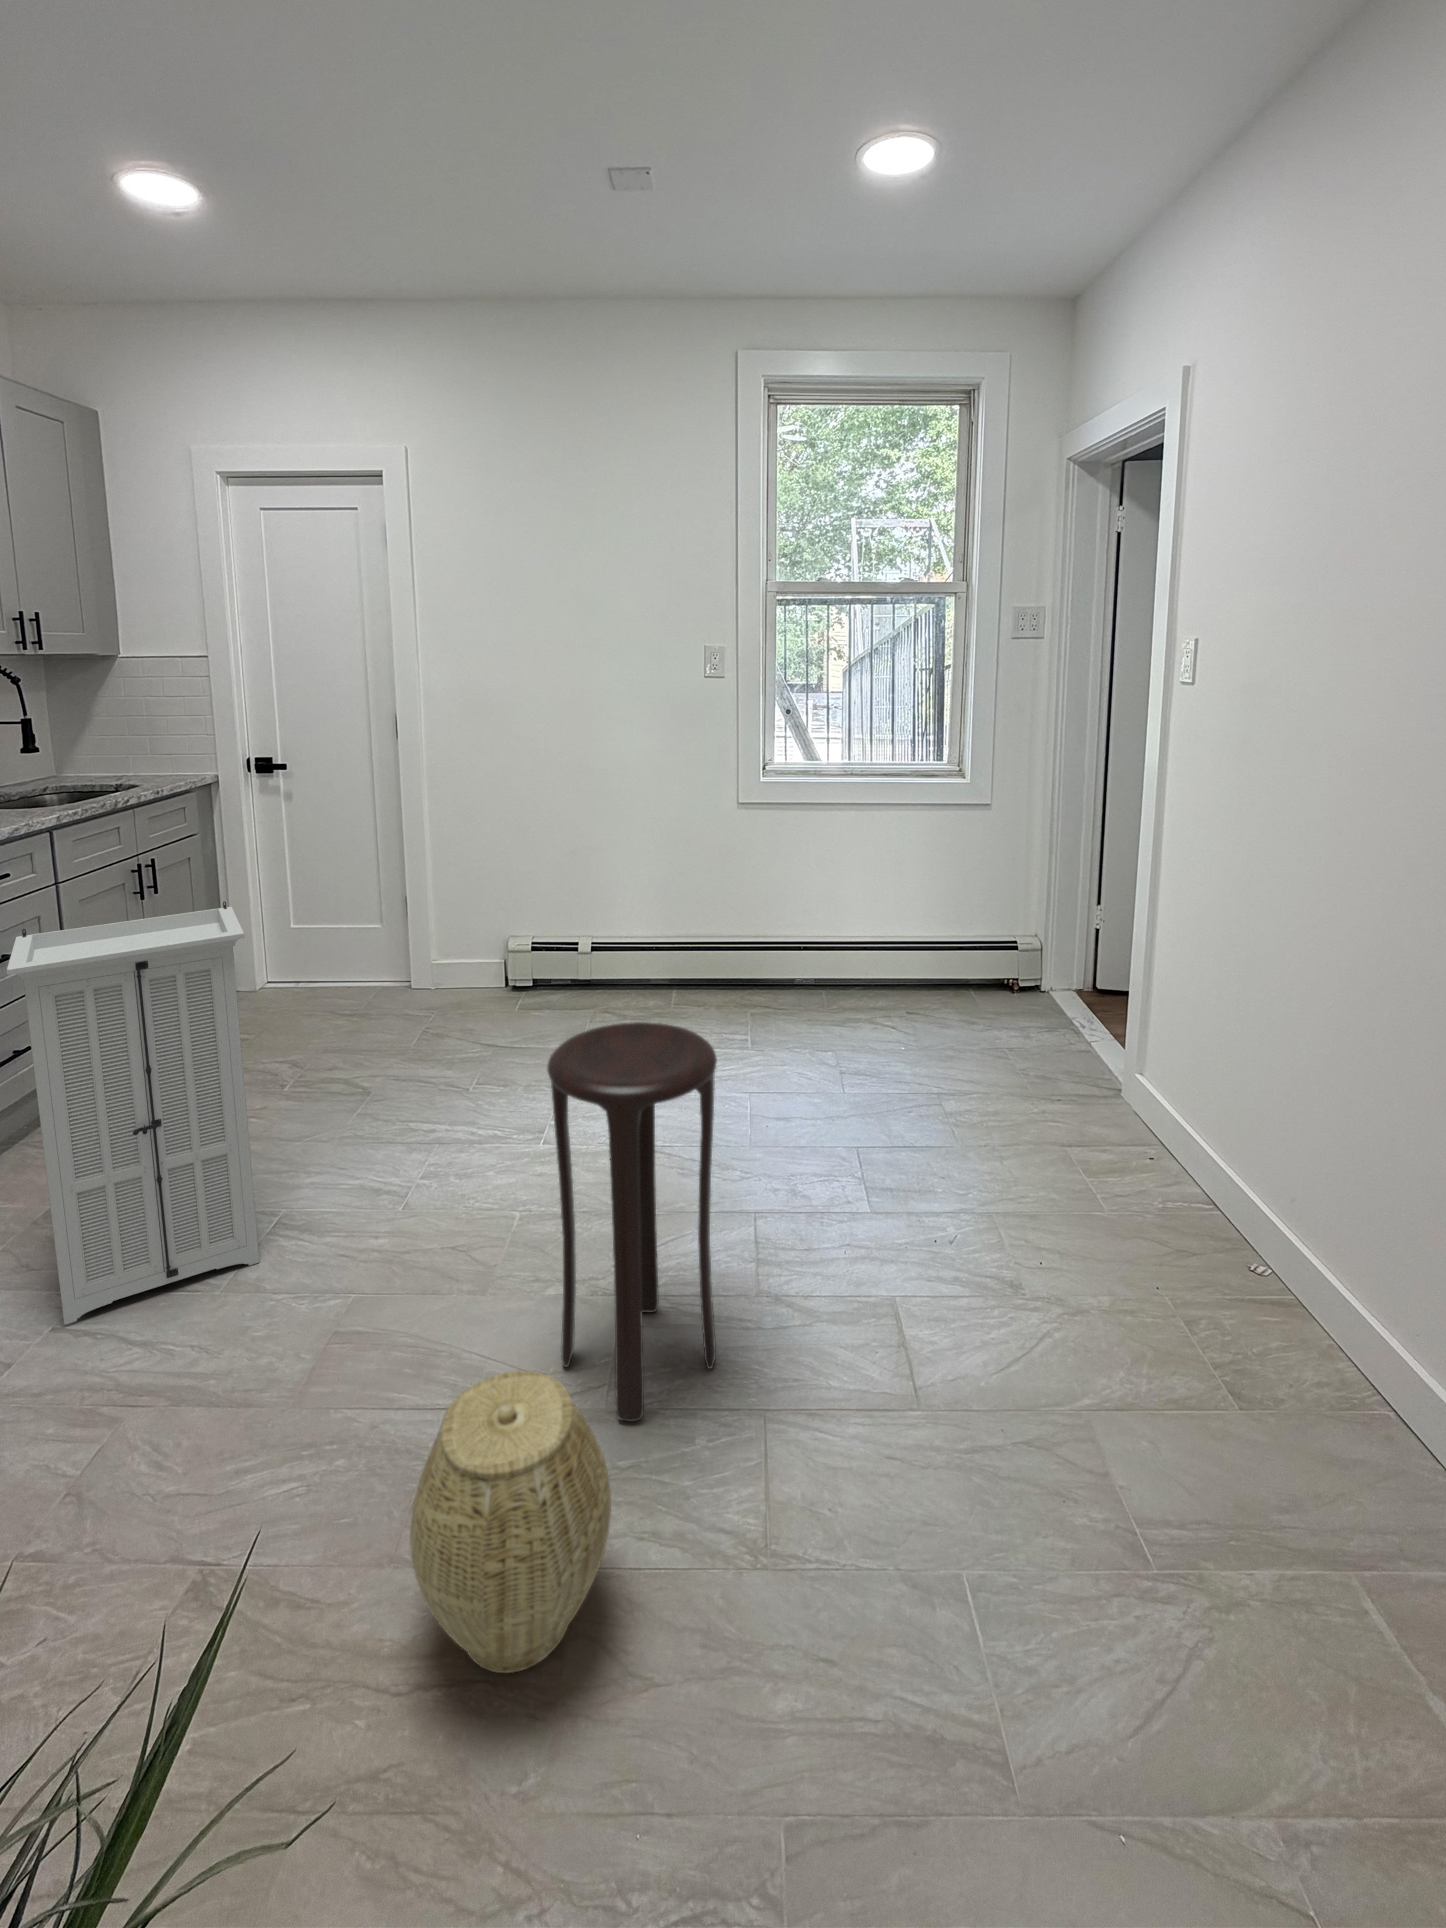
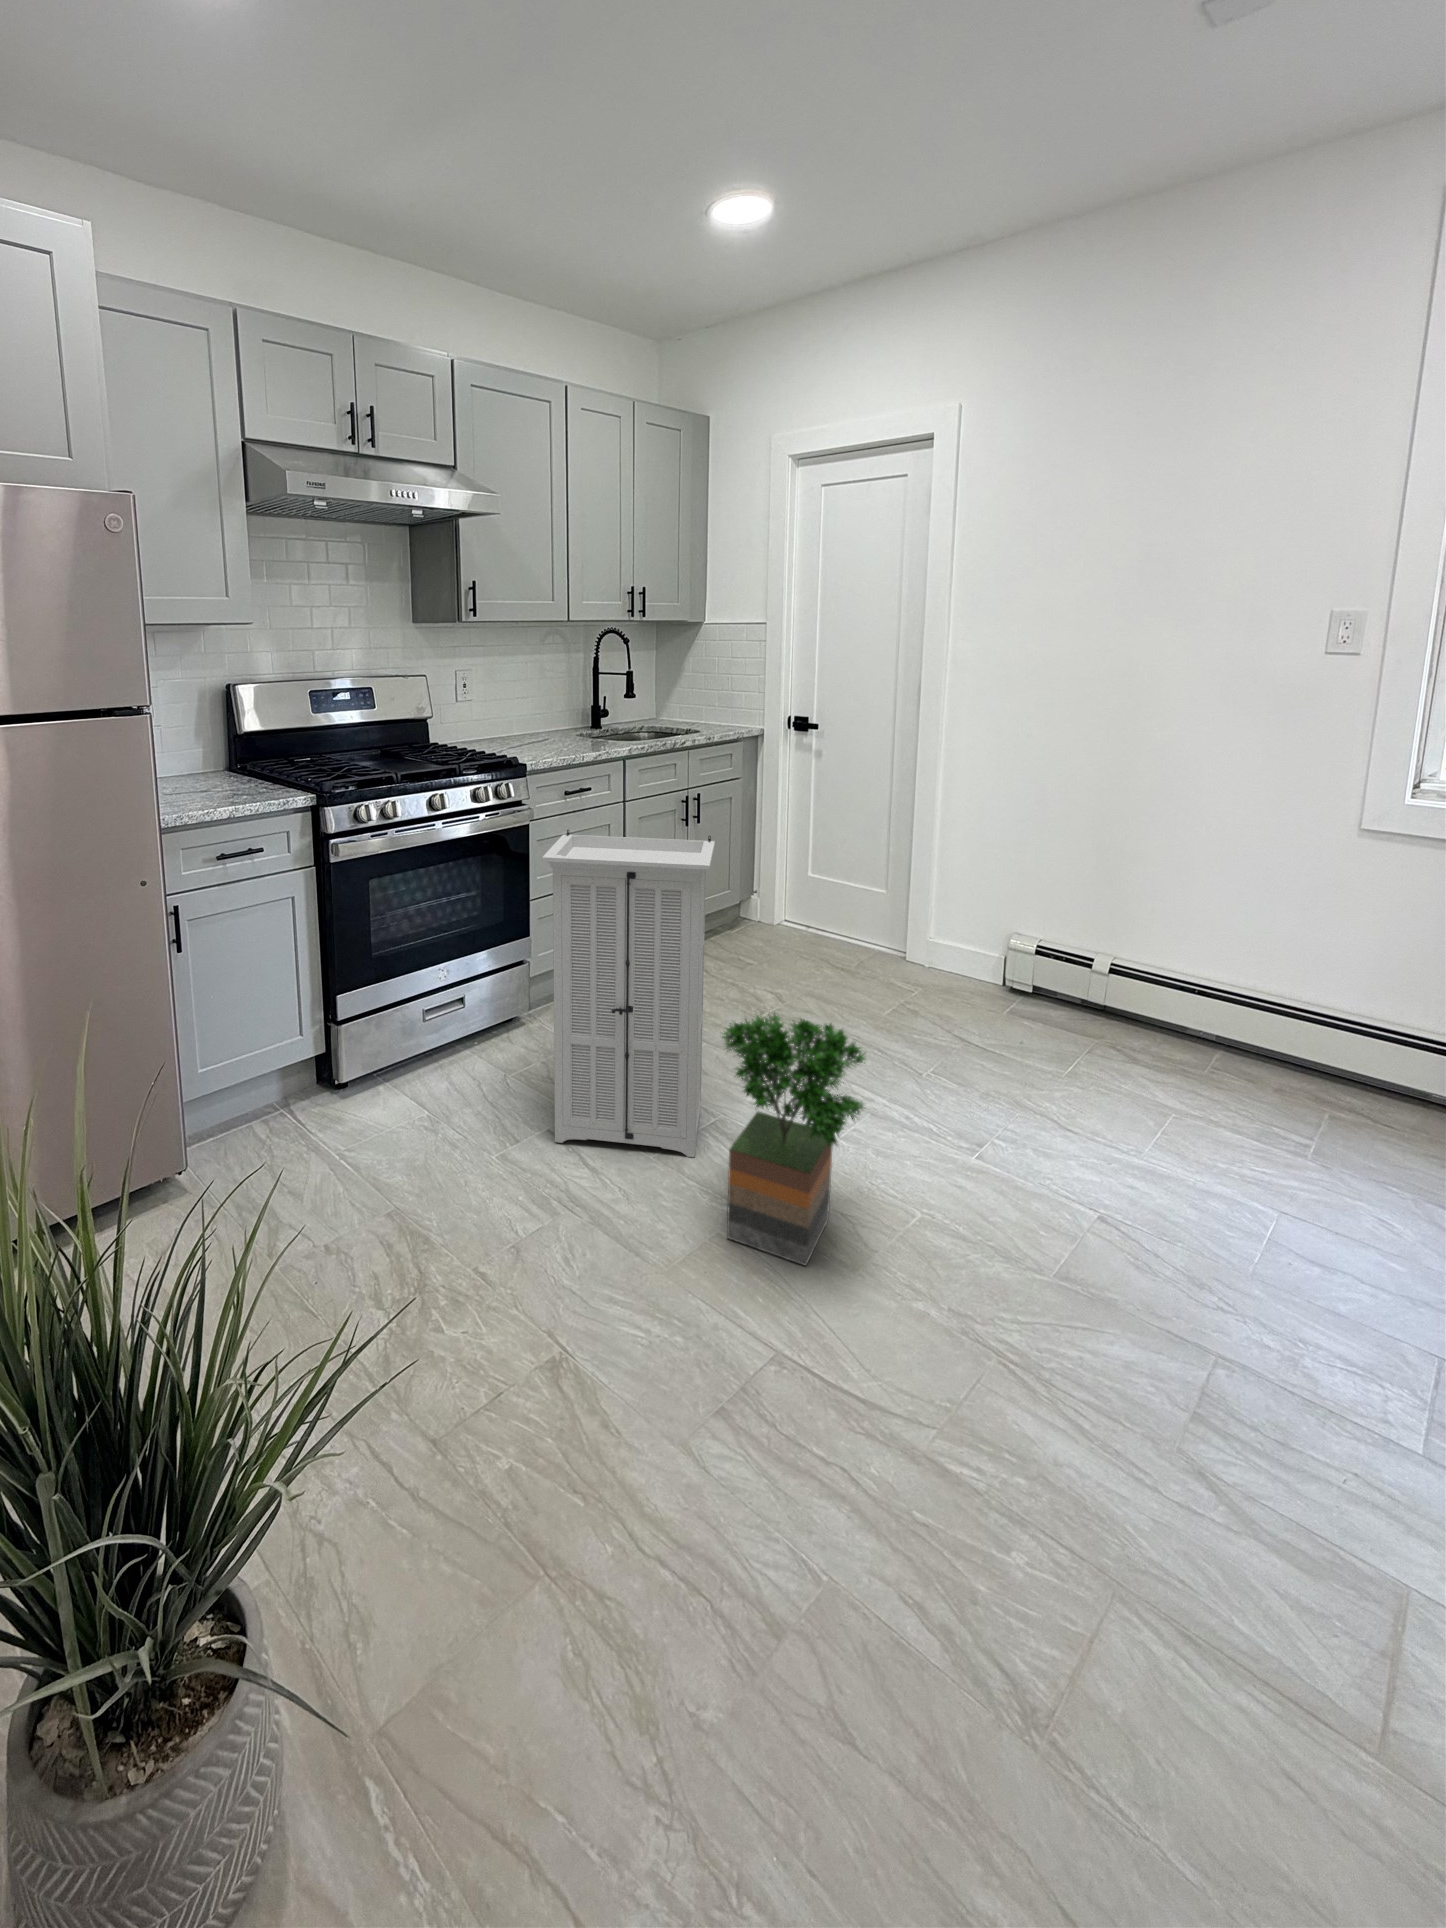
stool: present [547,1022,717,1422] -> none [927,1051,1171,1518]
potted tree: none [288,1060,458,1324] -> present [722,1014,866,1266]
woven basket: present [410,1371,611,1673] -> none [692,1368,907,1692]

